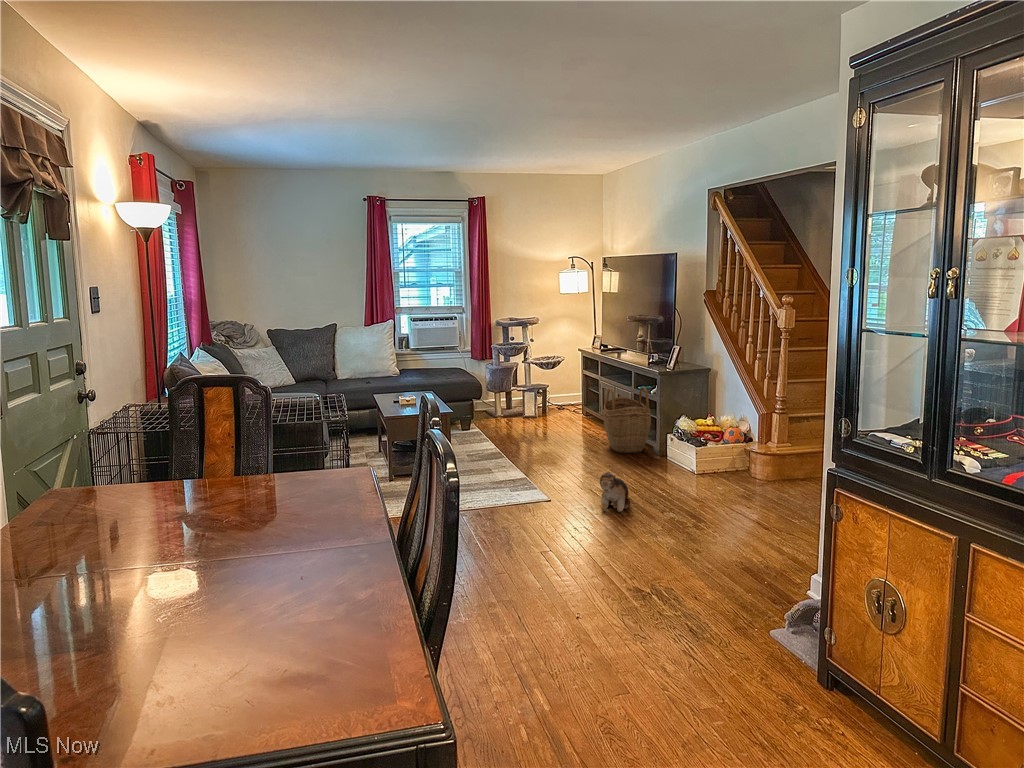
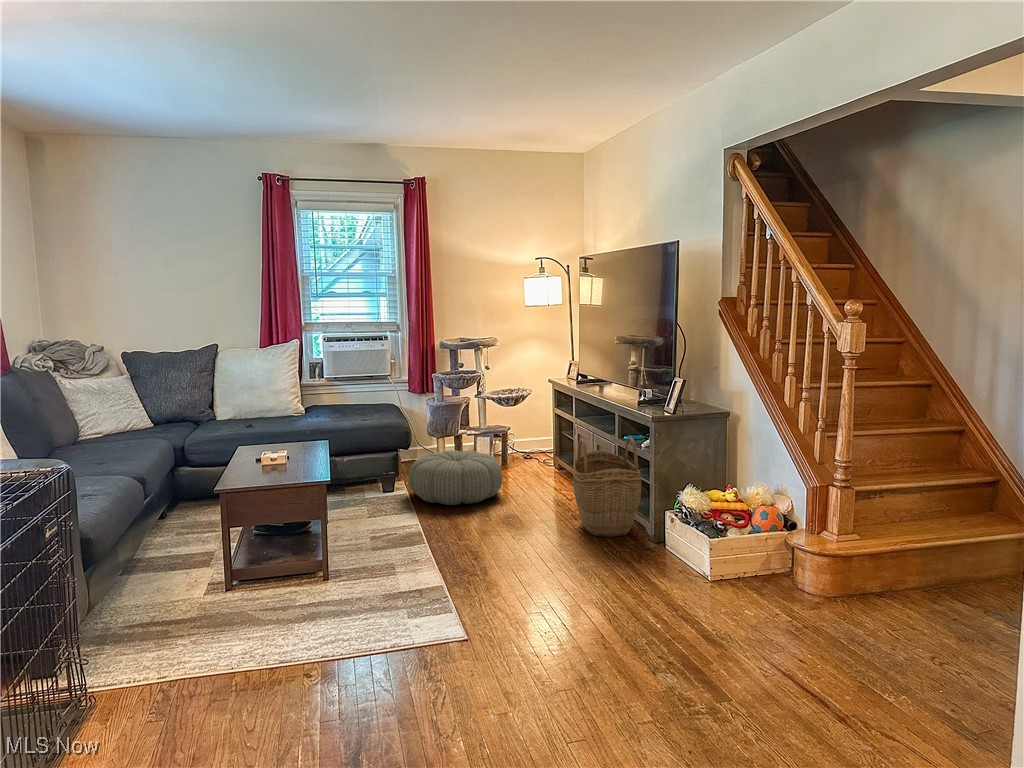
pouf: none [483,400,550,437] -> present [409,450,503,505]
plush toy: present [598,472,630,512] -> none [535,604,599,674]

